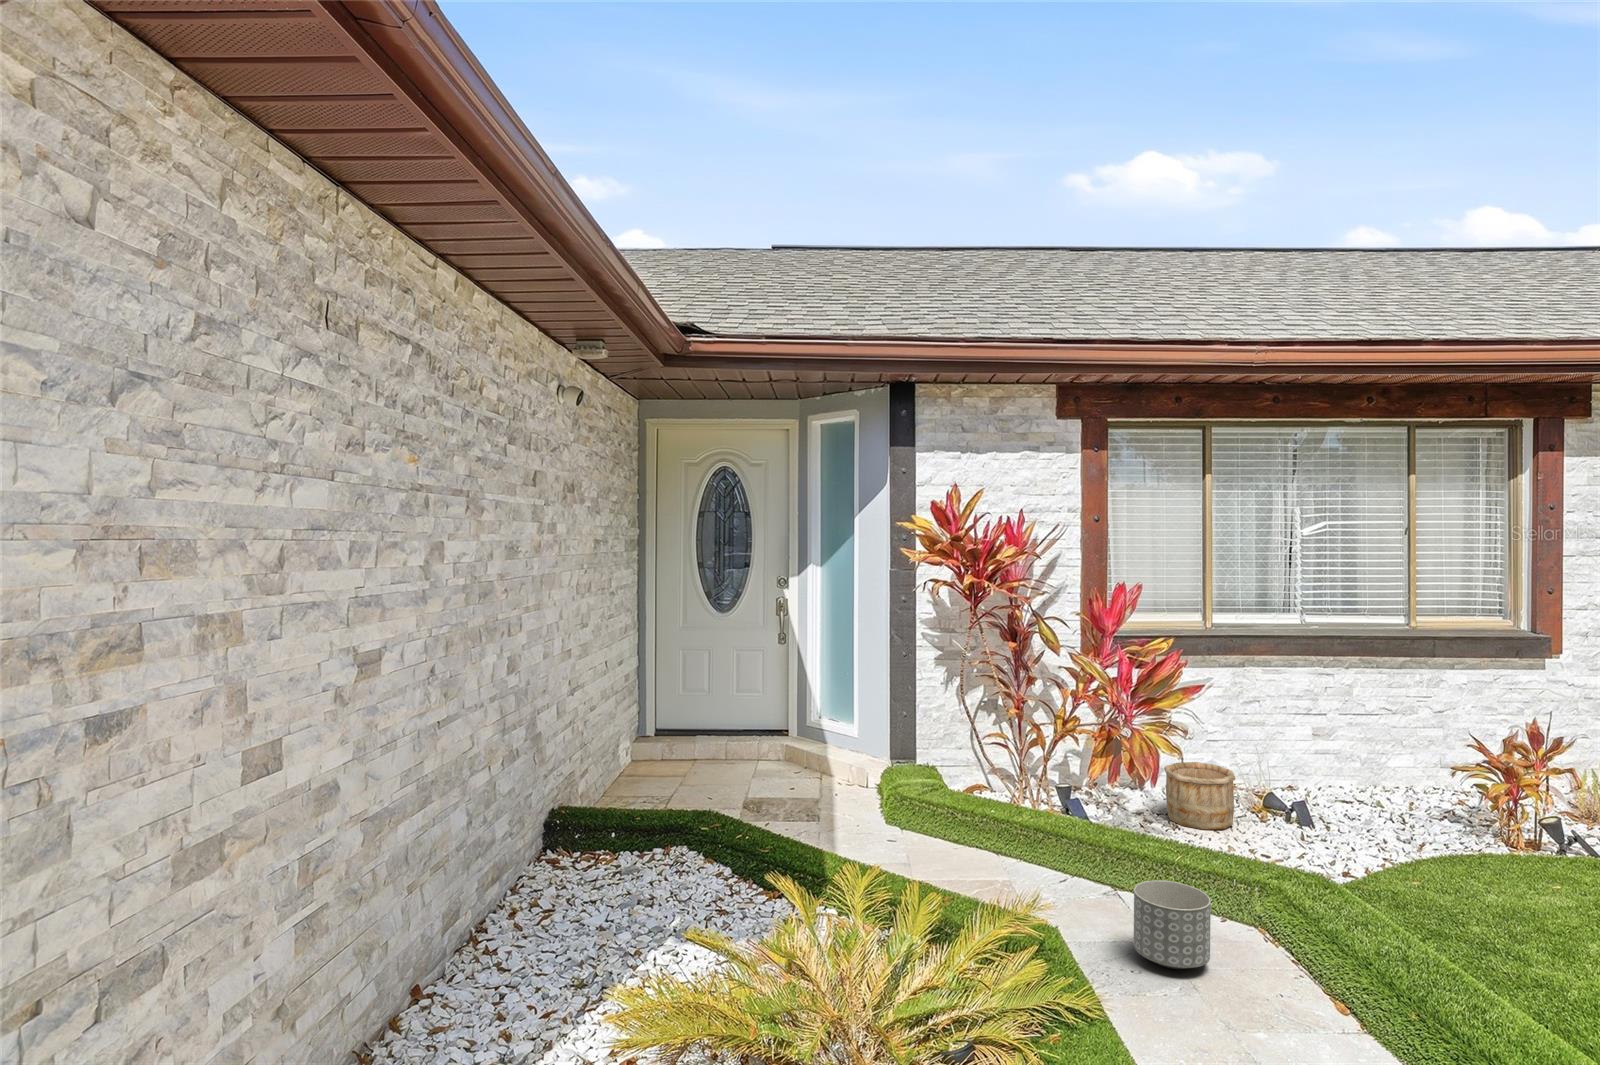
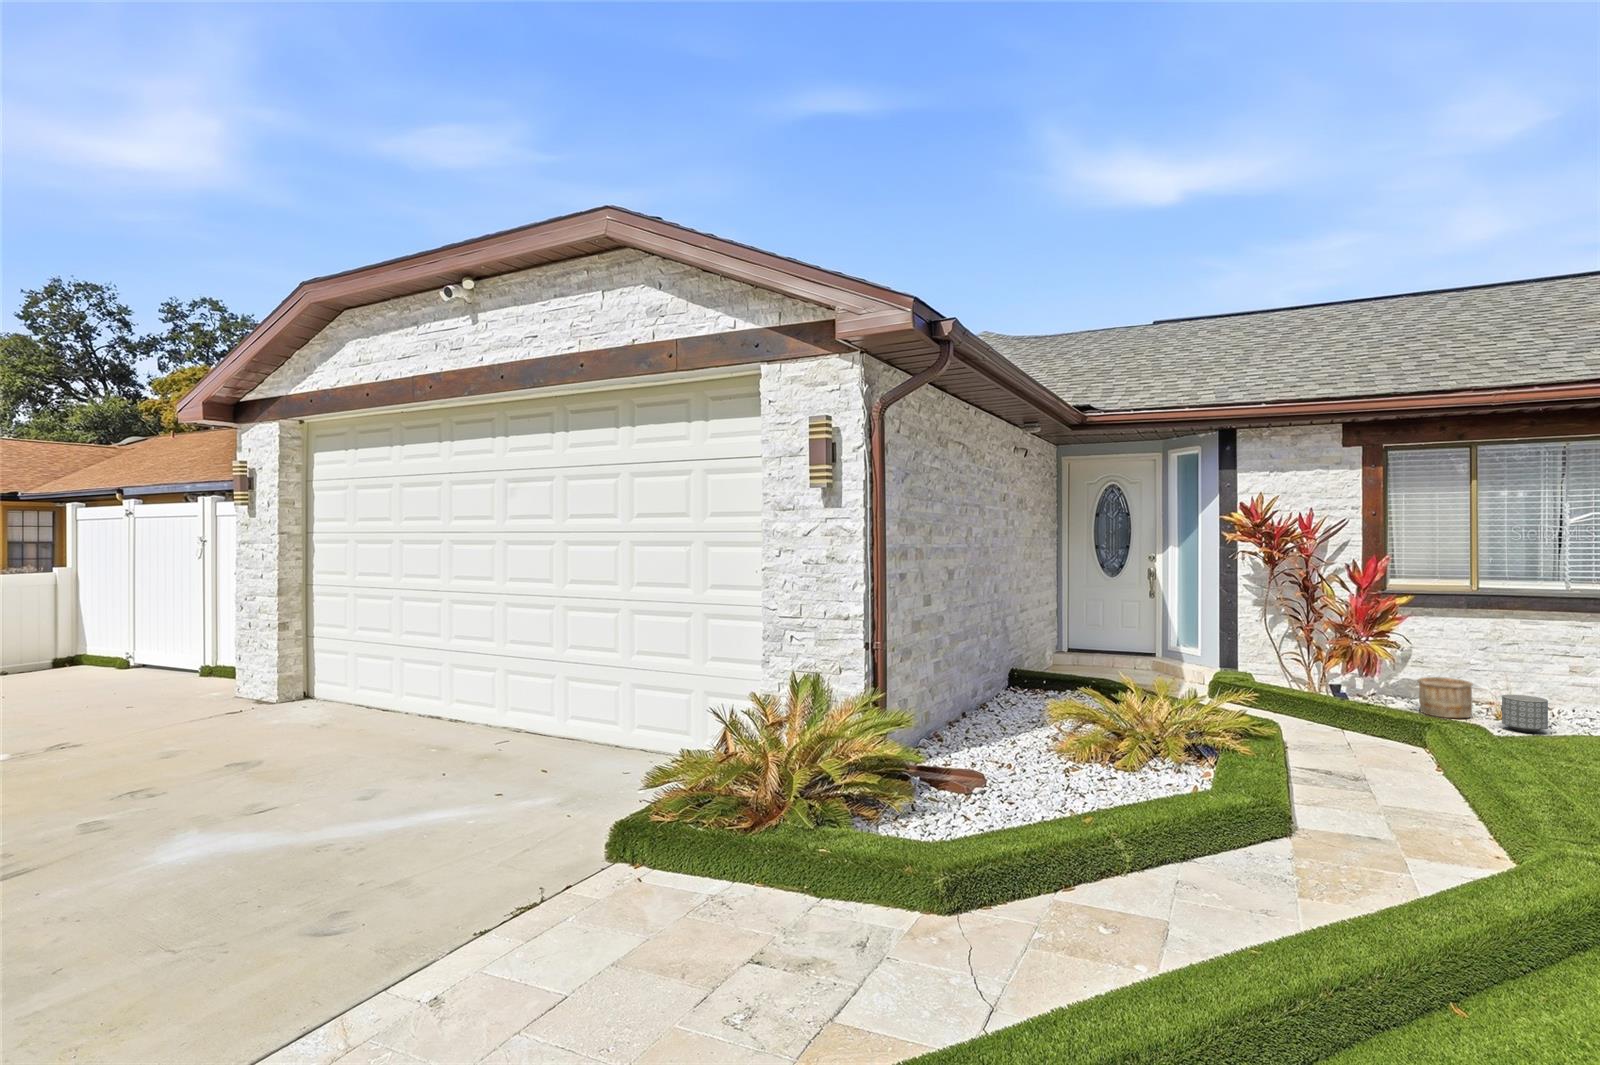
planter: present [1133,880,1211,969] -> present [1502,695,1548,733]

